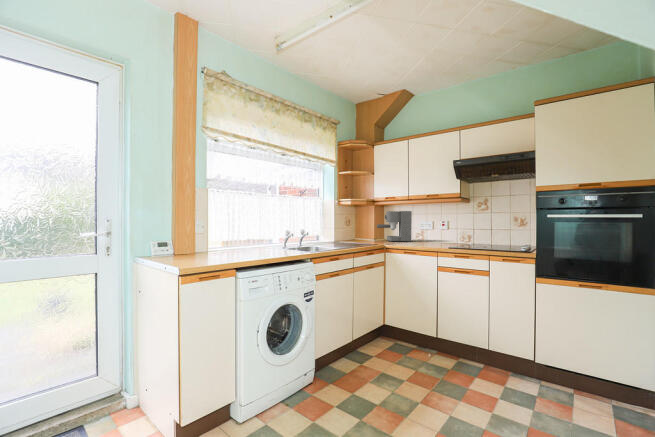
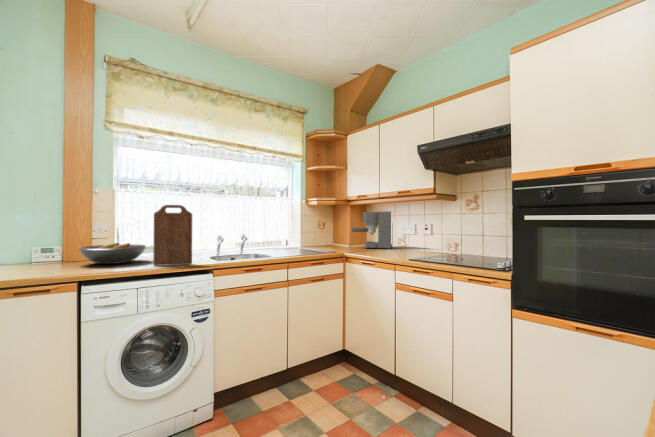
cutting board: none [268,204,297,255] -> present [153,205,192,266]
fruit bowl: none [196,237,248,255] -> present [79,243,146,264]

